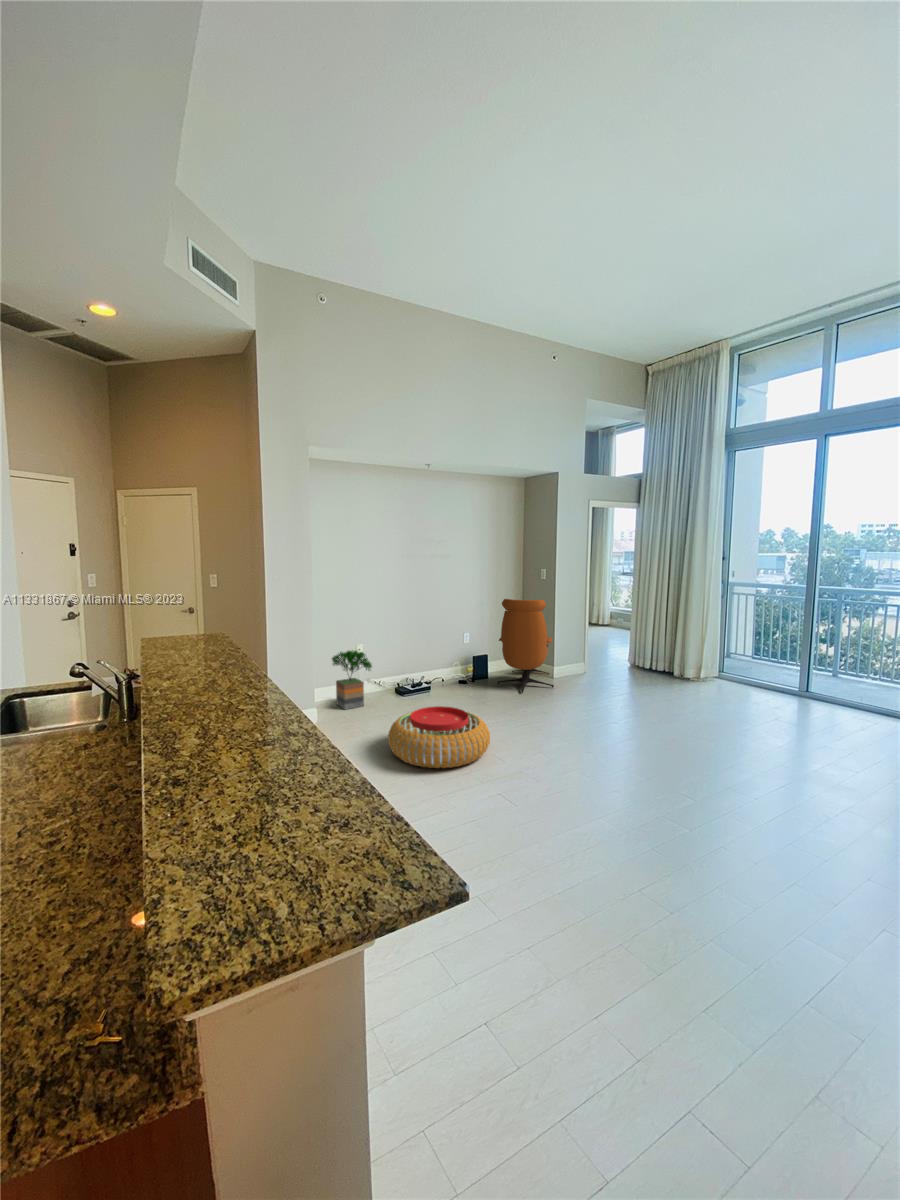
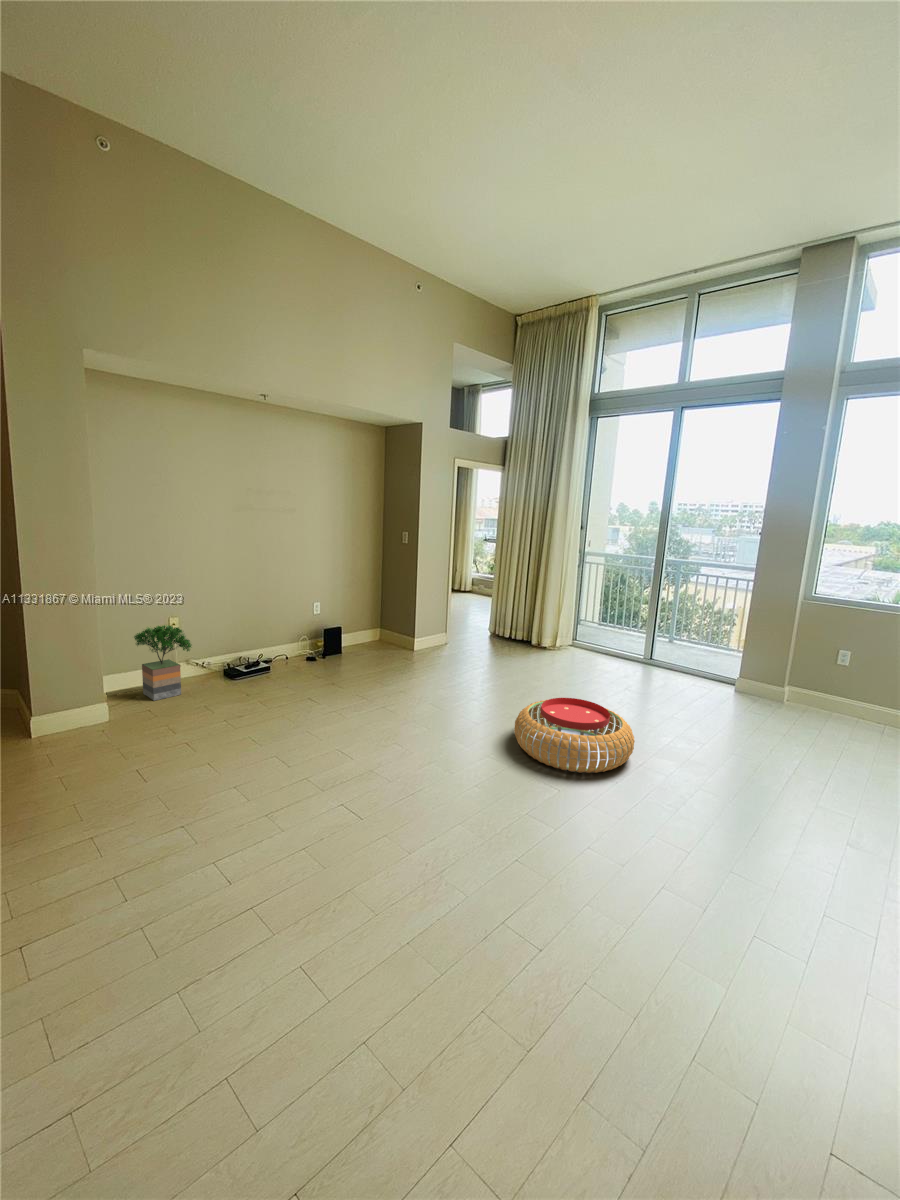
lounge chair: present [498,599,554,693] -> none [350,564,413,669]
pouf: present [388,706,490,769] -> present [514,698,635,773]

